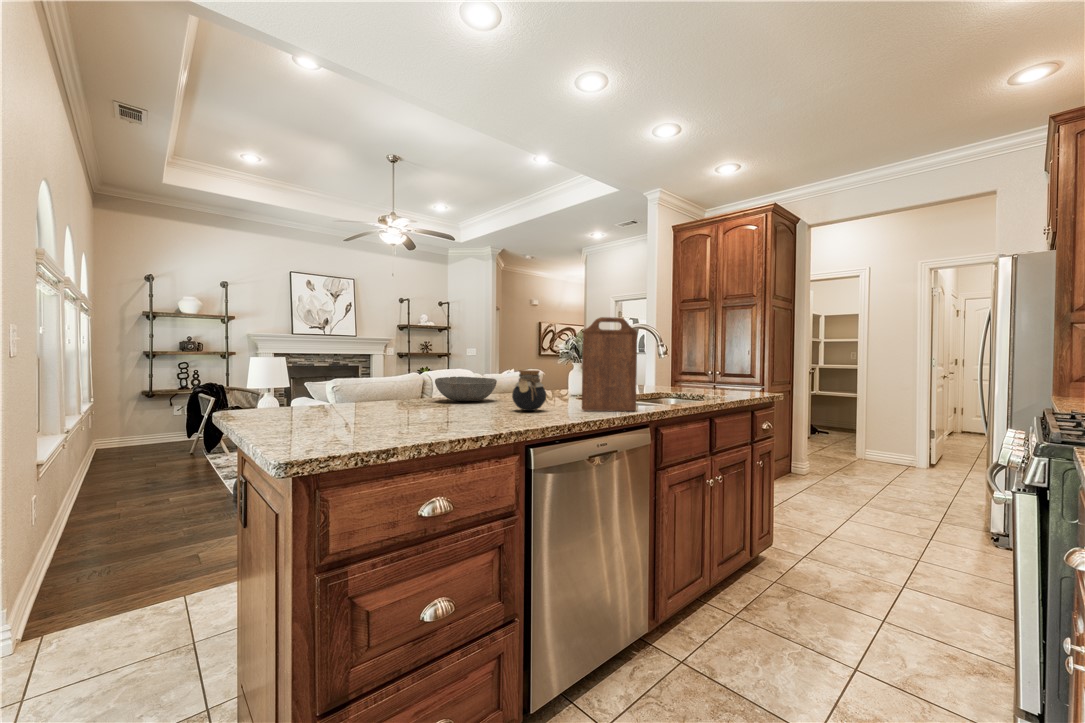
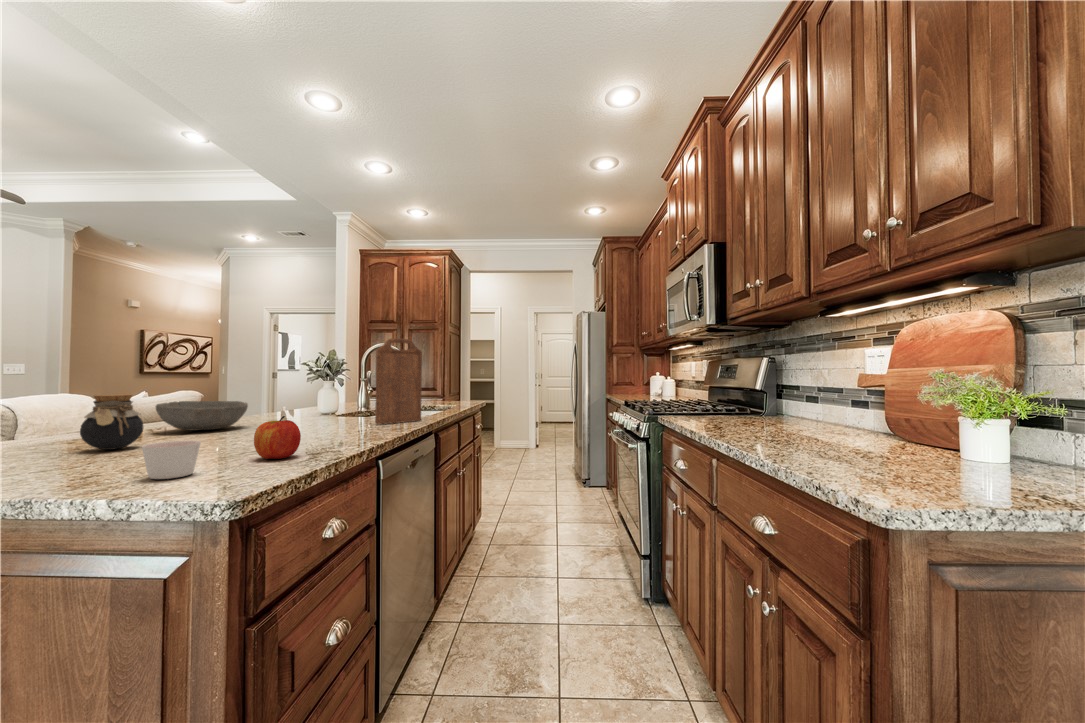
jar: present [512,370,546,411] -> present [80,395,143,450]
apple: none [397,393,434,432] -> present [254,416,301,459]
candle: none [309,407,349,436] -> present [142,440,201,479]

